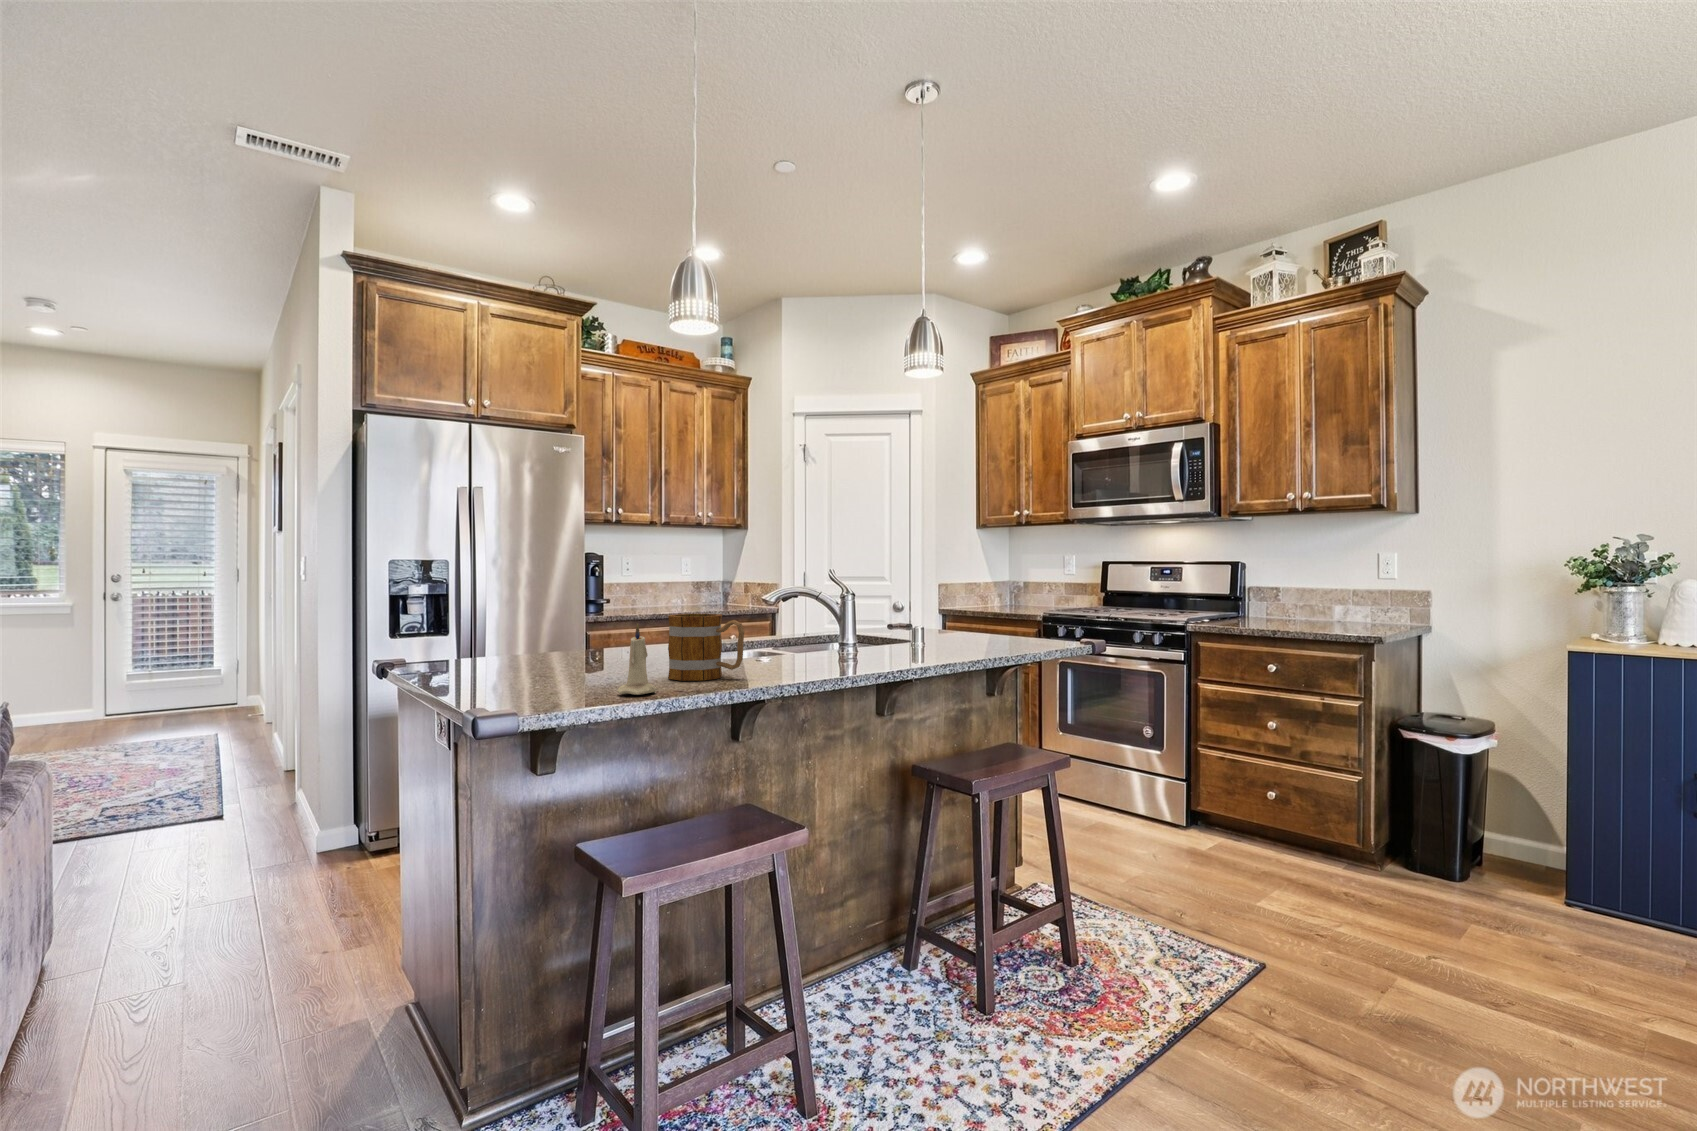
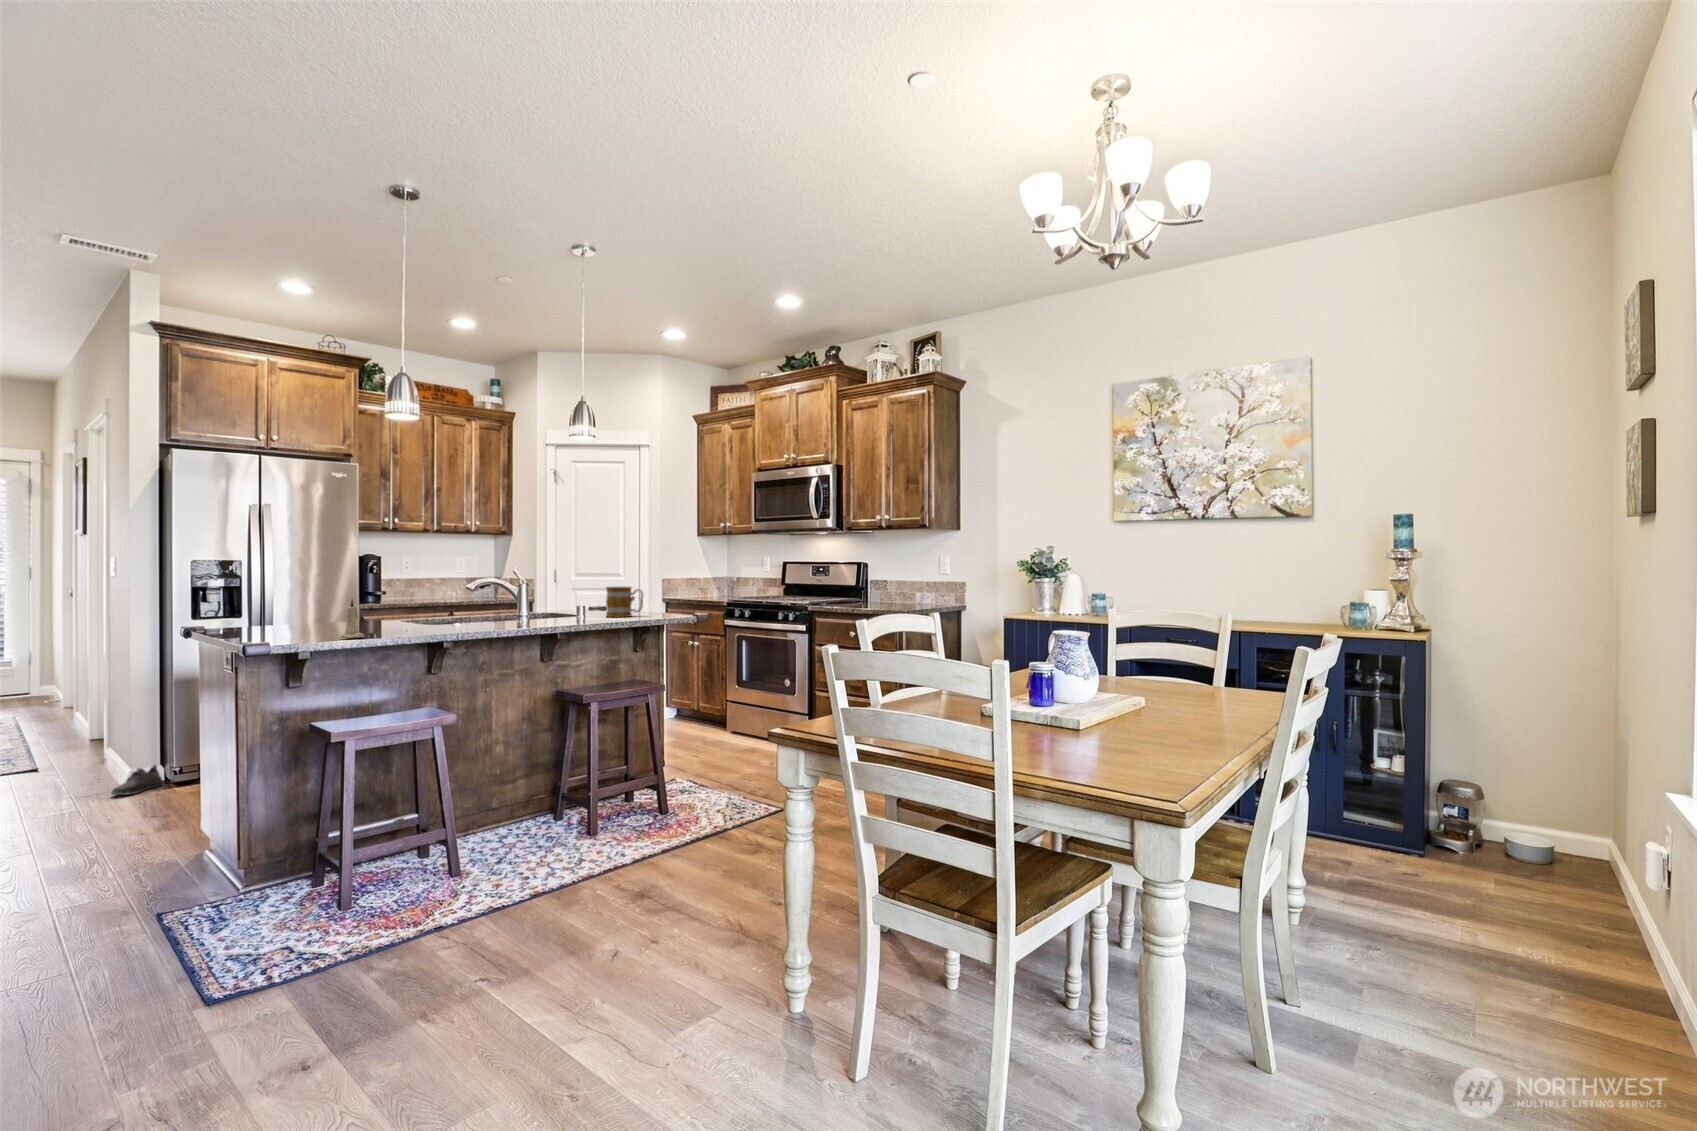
mug: present [668,614,744,681] -> present [606,587,643,617]
shoe: none [294,828,358,872] -> present [112,765,164,795]

